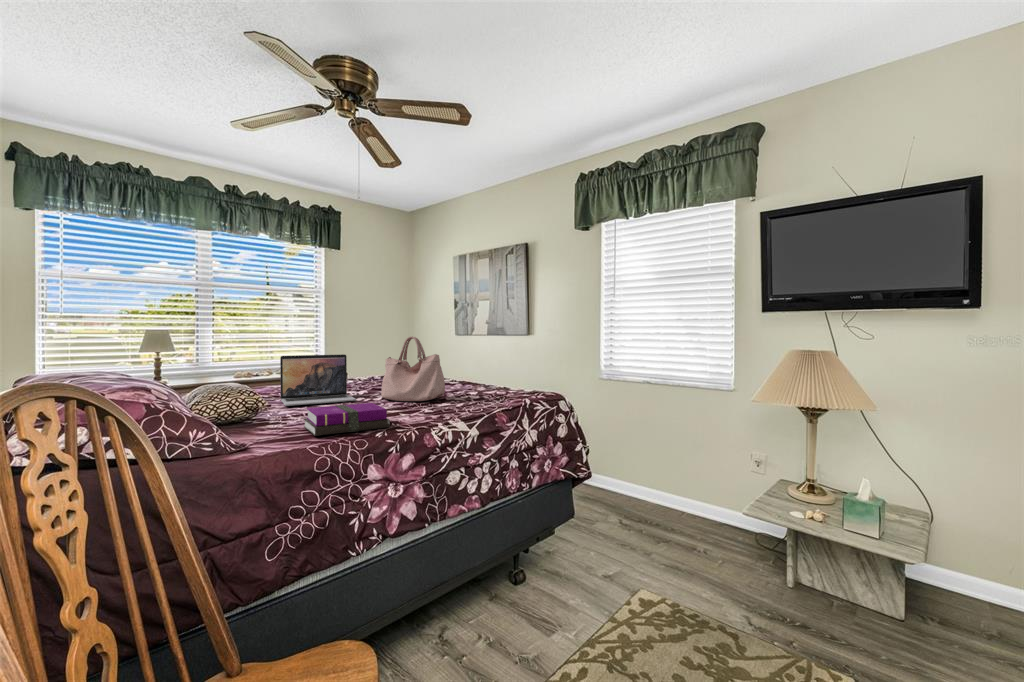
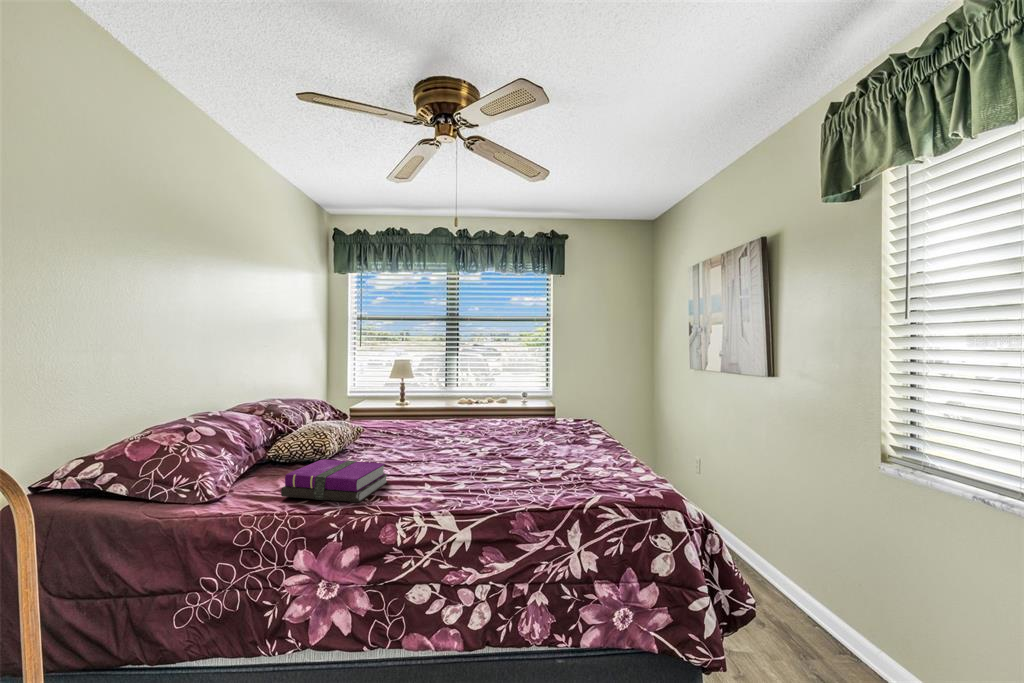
handbag: present [381,336,445,401] -> none [465,381,523,465]
laptop: present [280,354,356,406] -> none [384,392,465,448]

